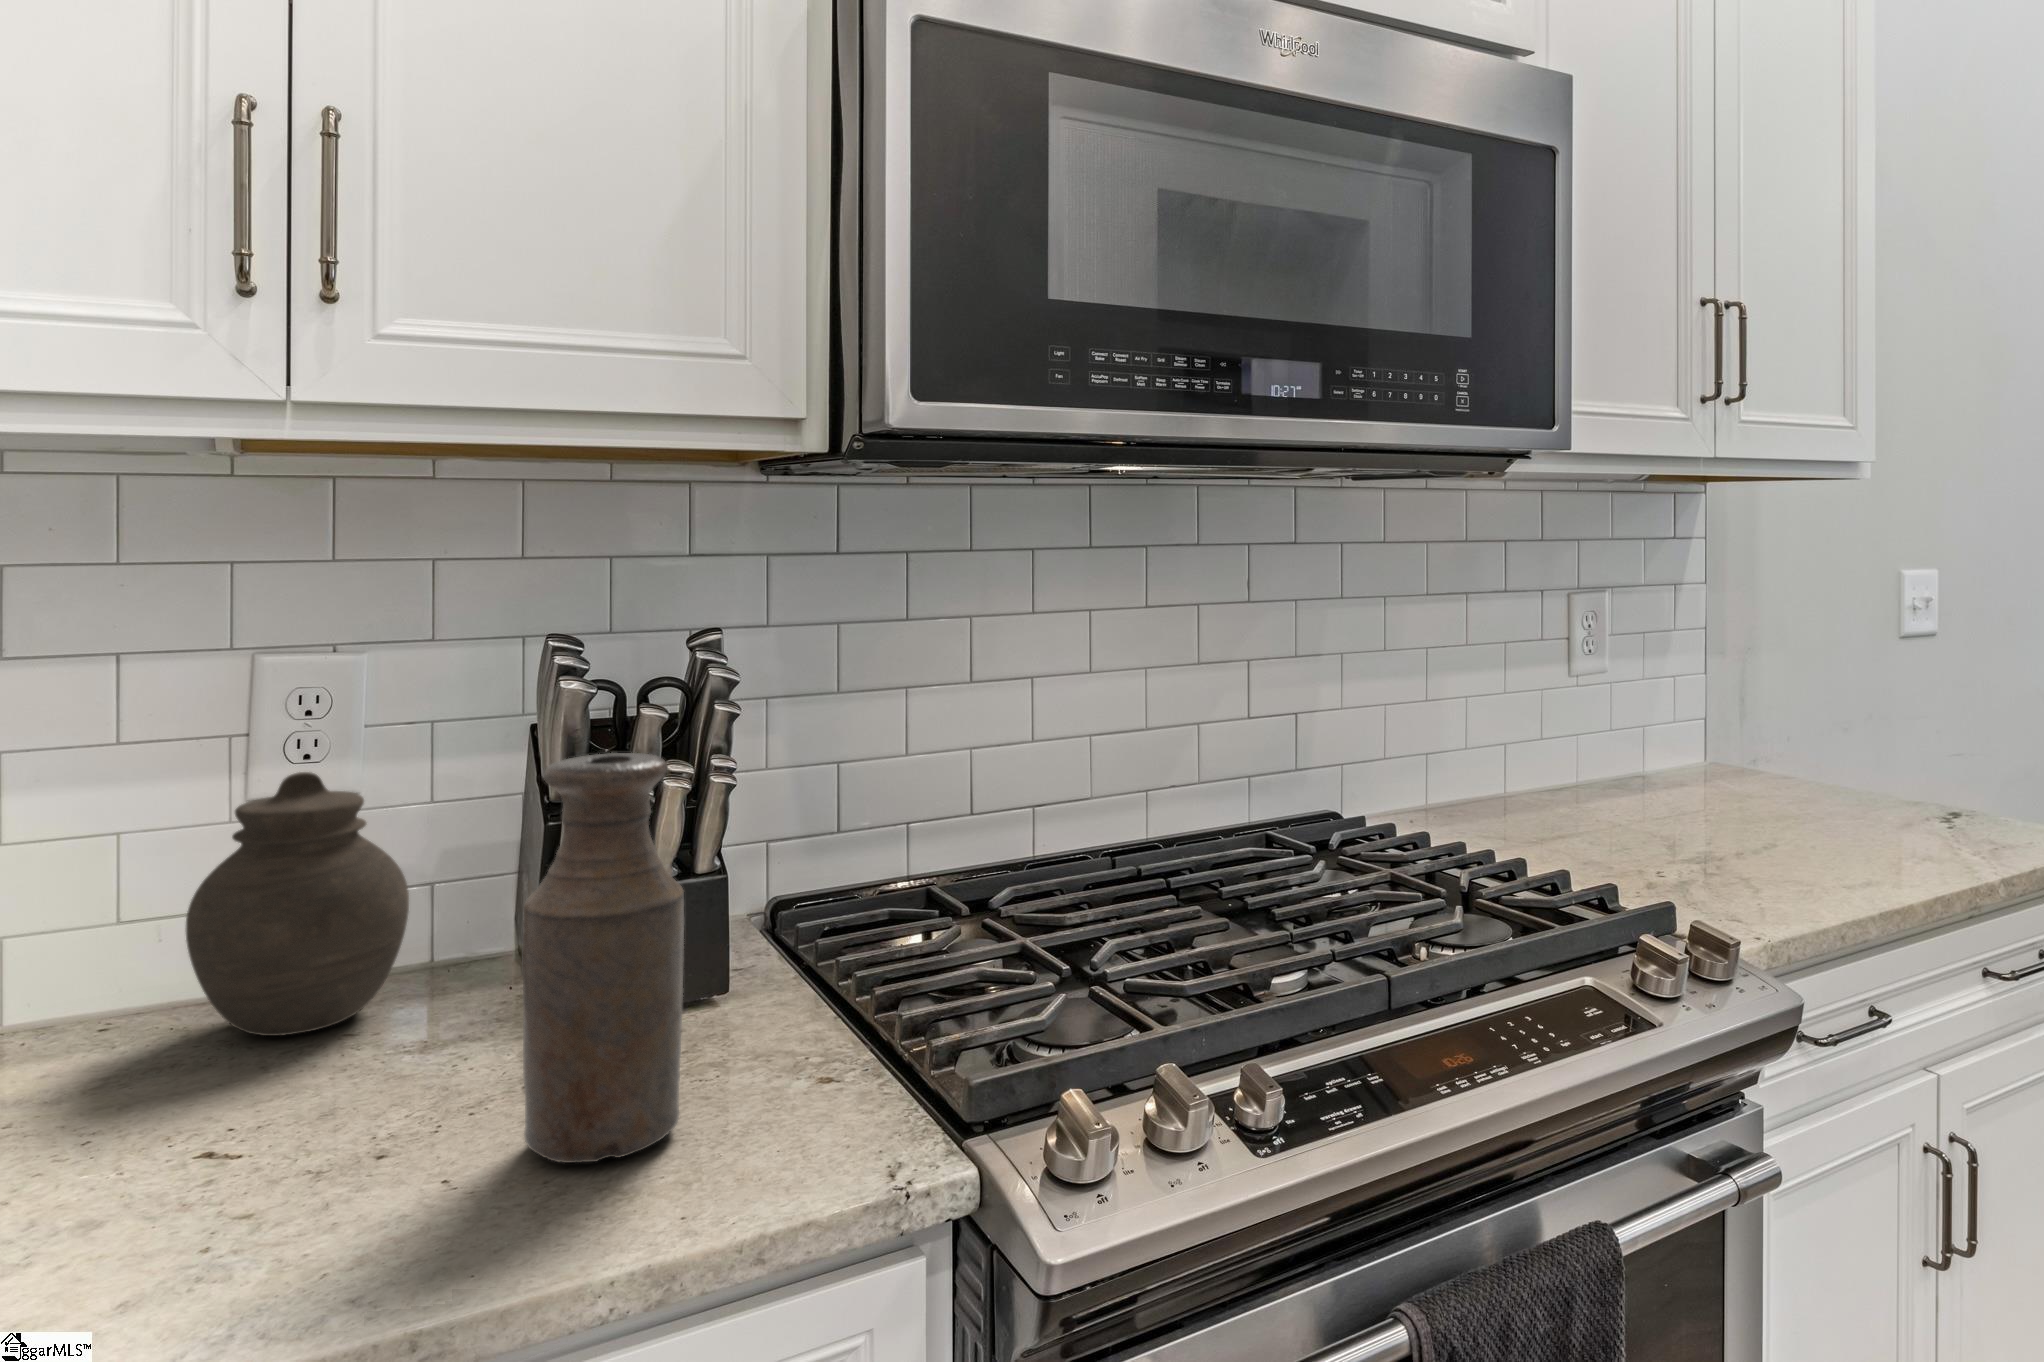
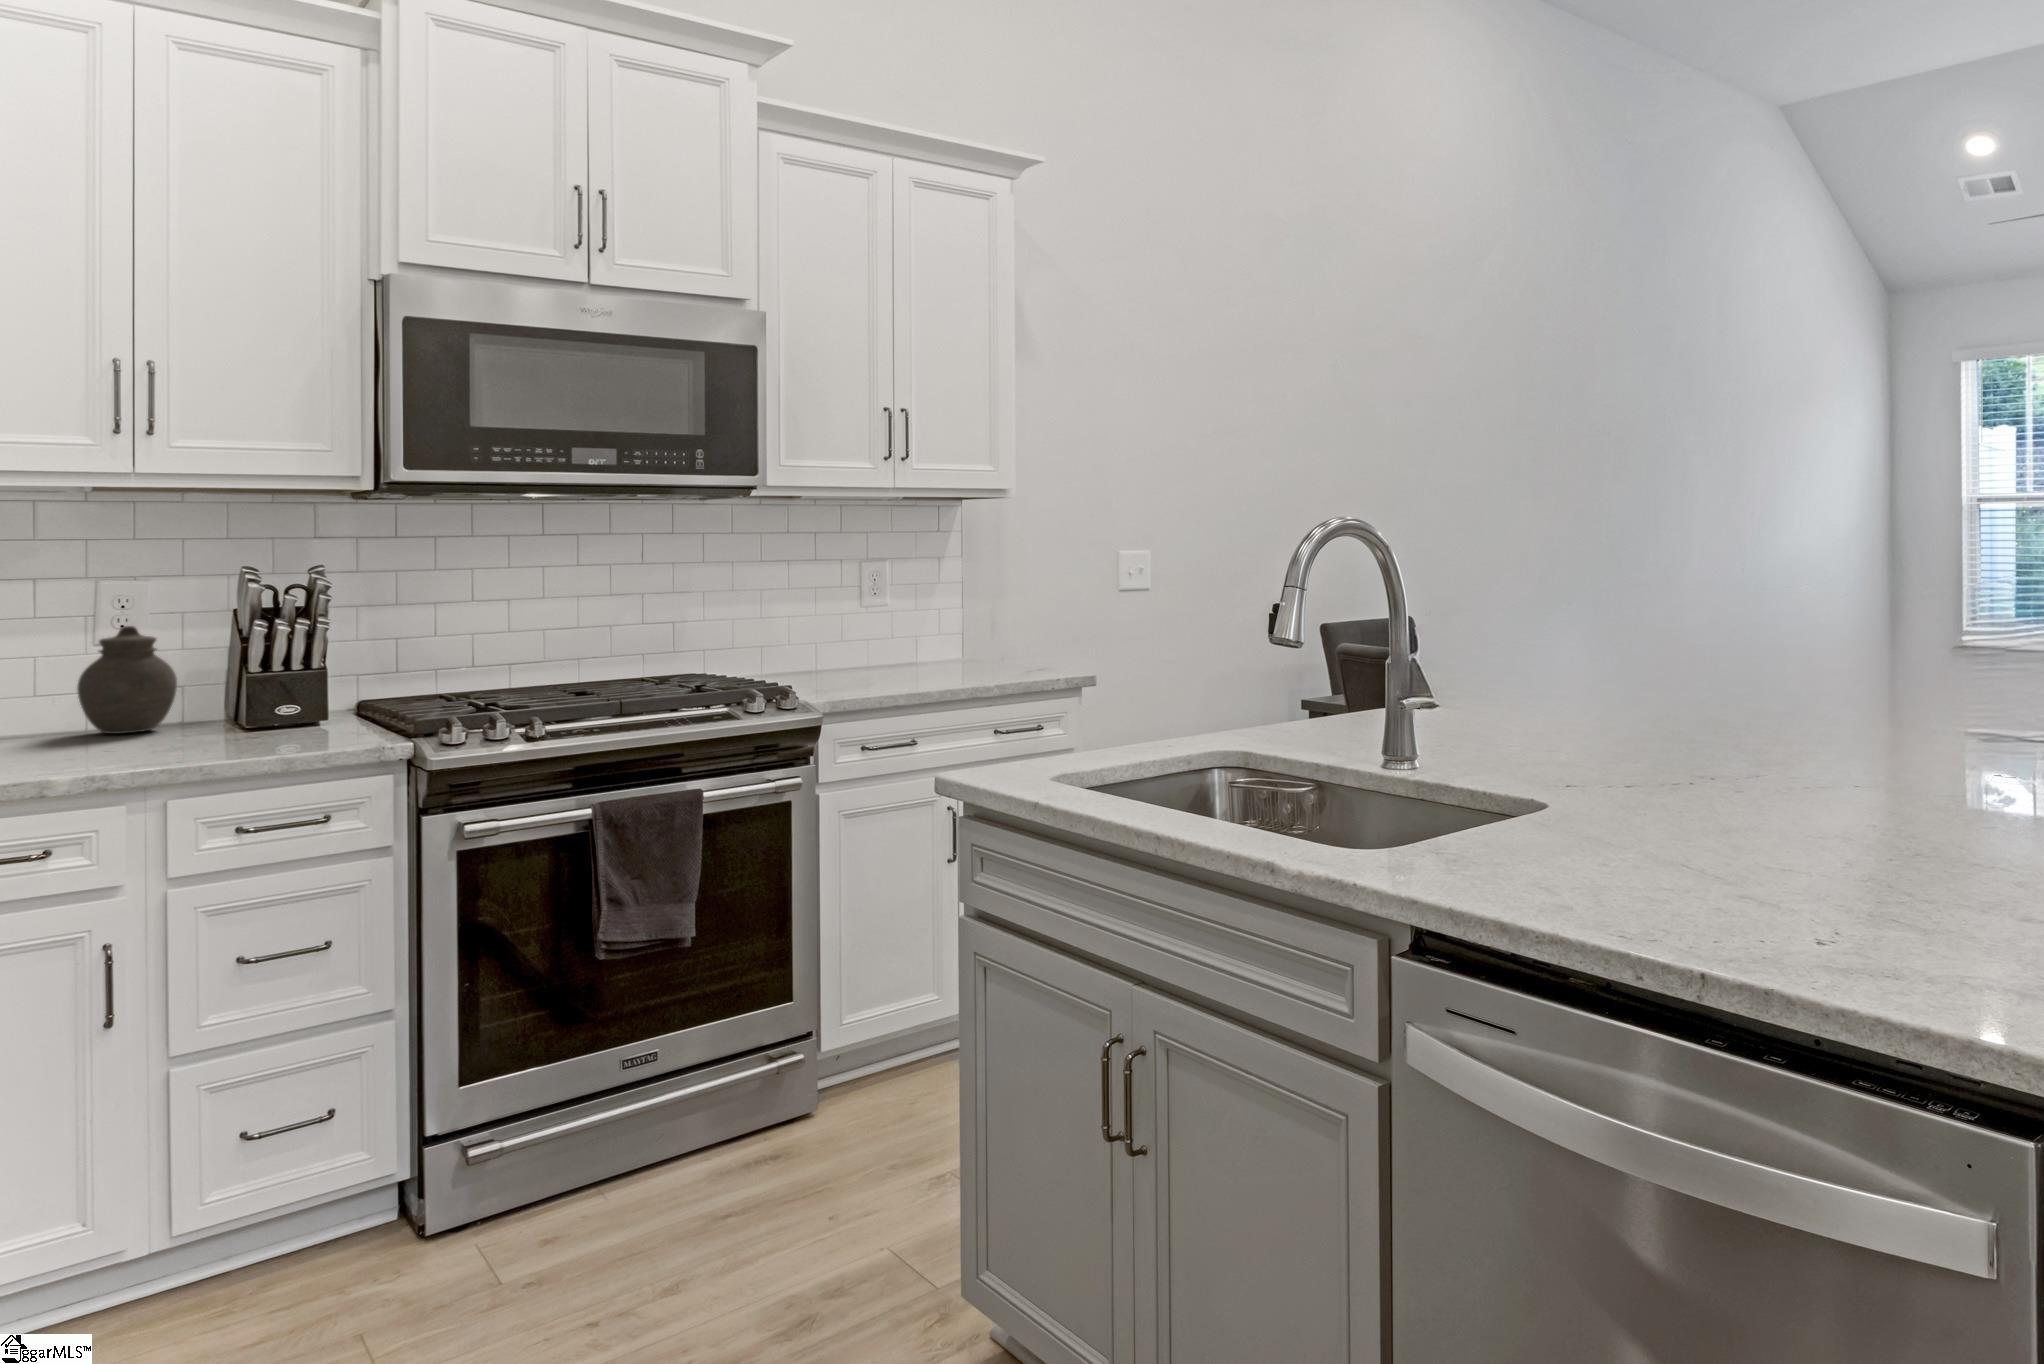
bottle: present [523,753,684,1163] -> none [235,604,299,746]

